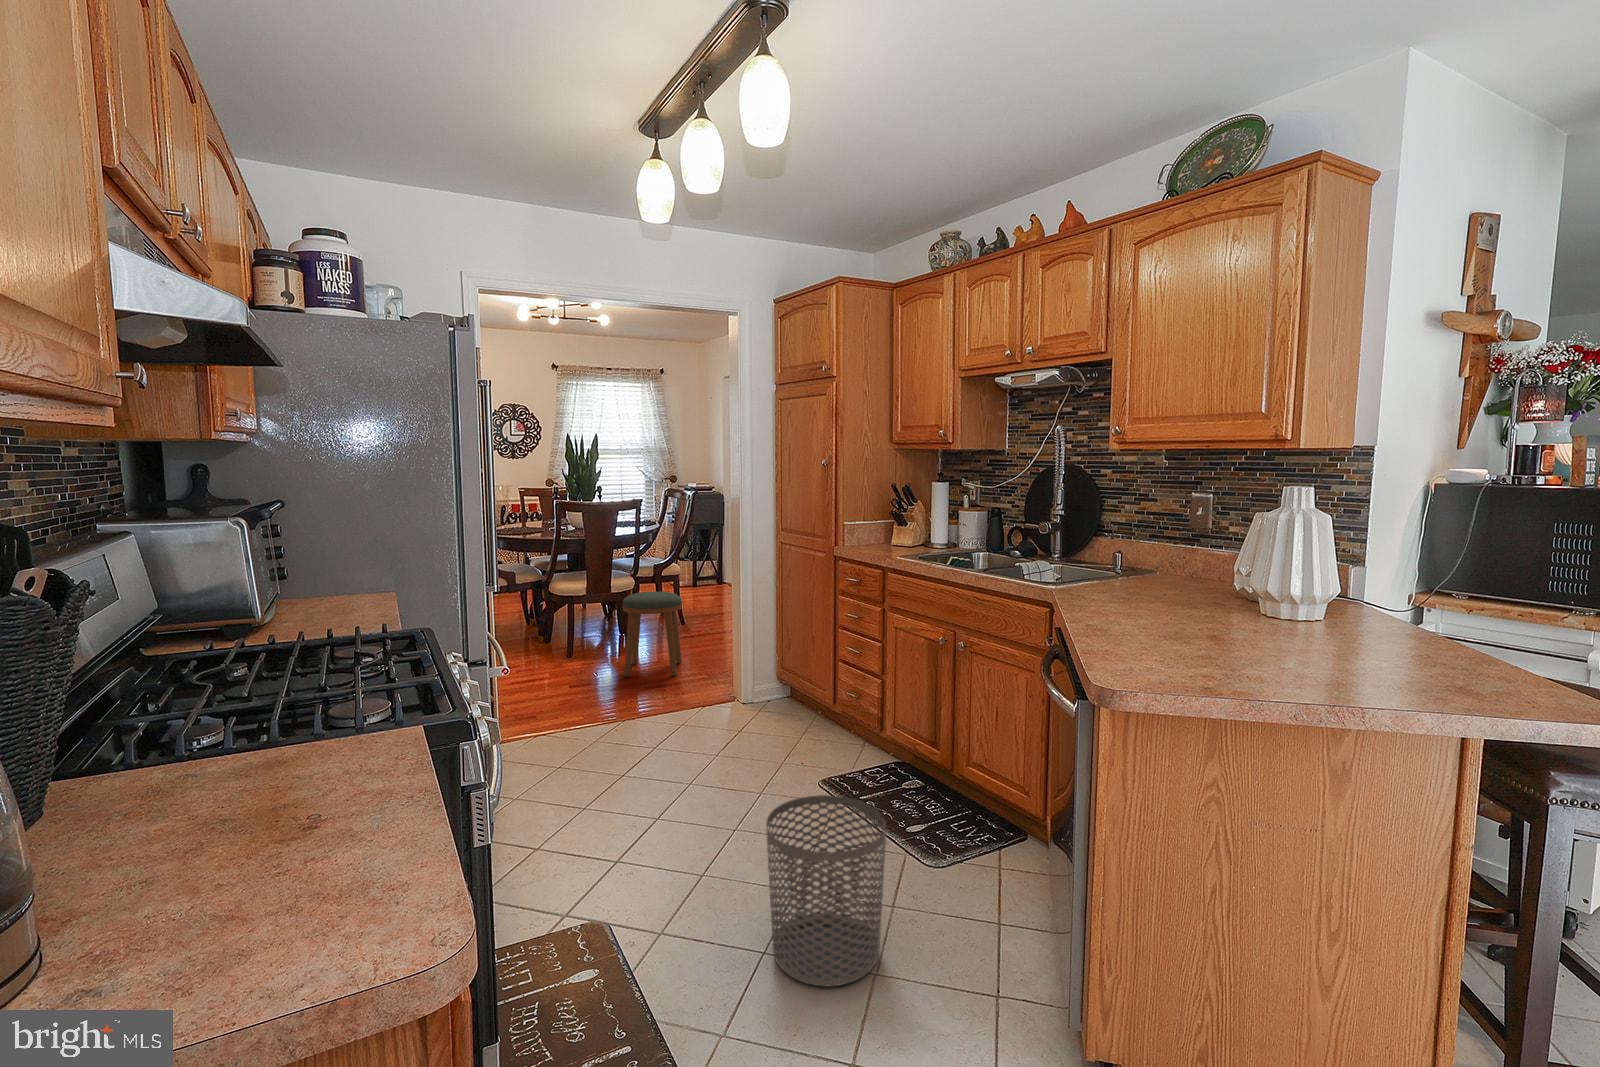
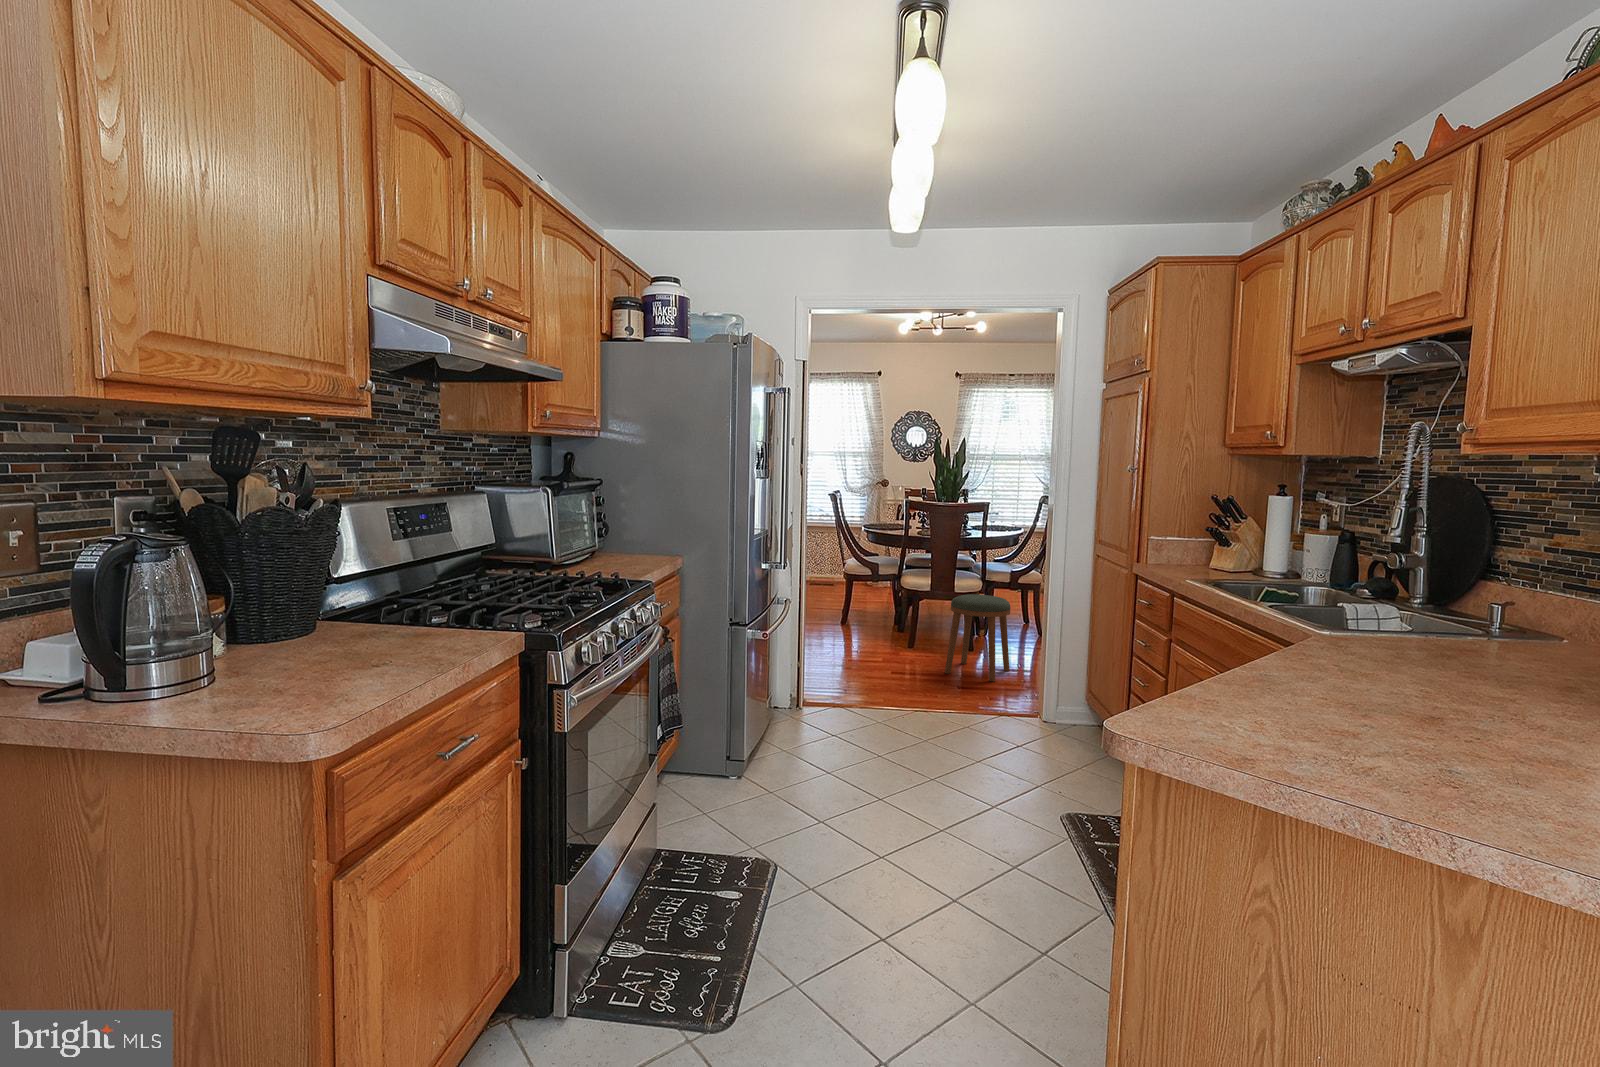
waste bin: present [766,795,886,986] -> none [876,800,1000,996]

